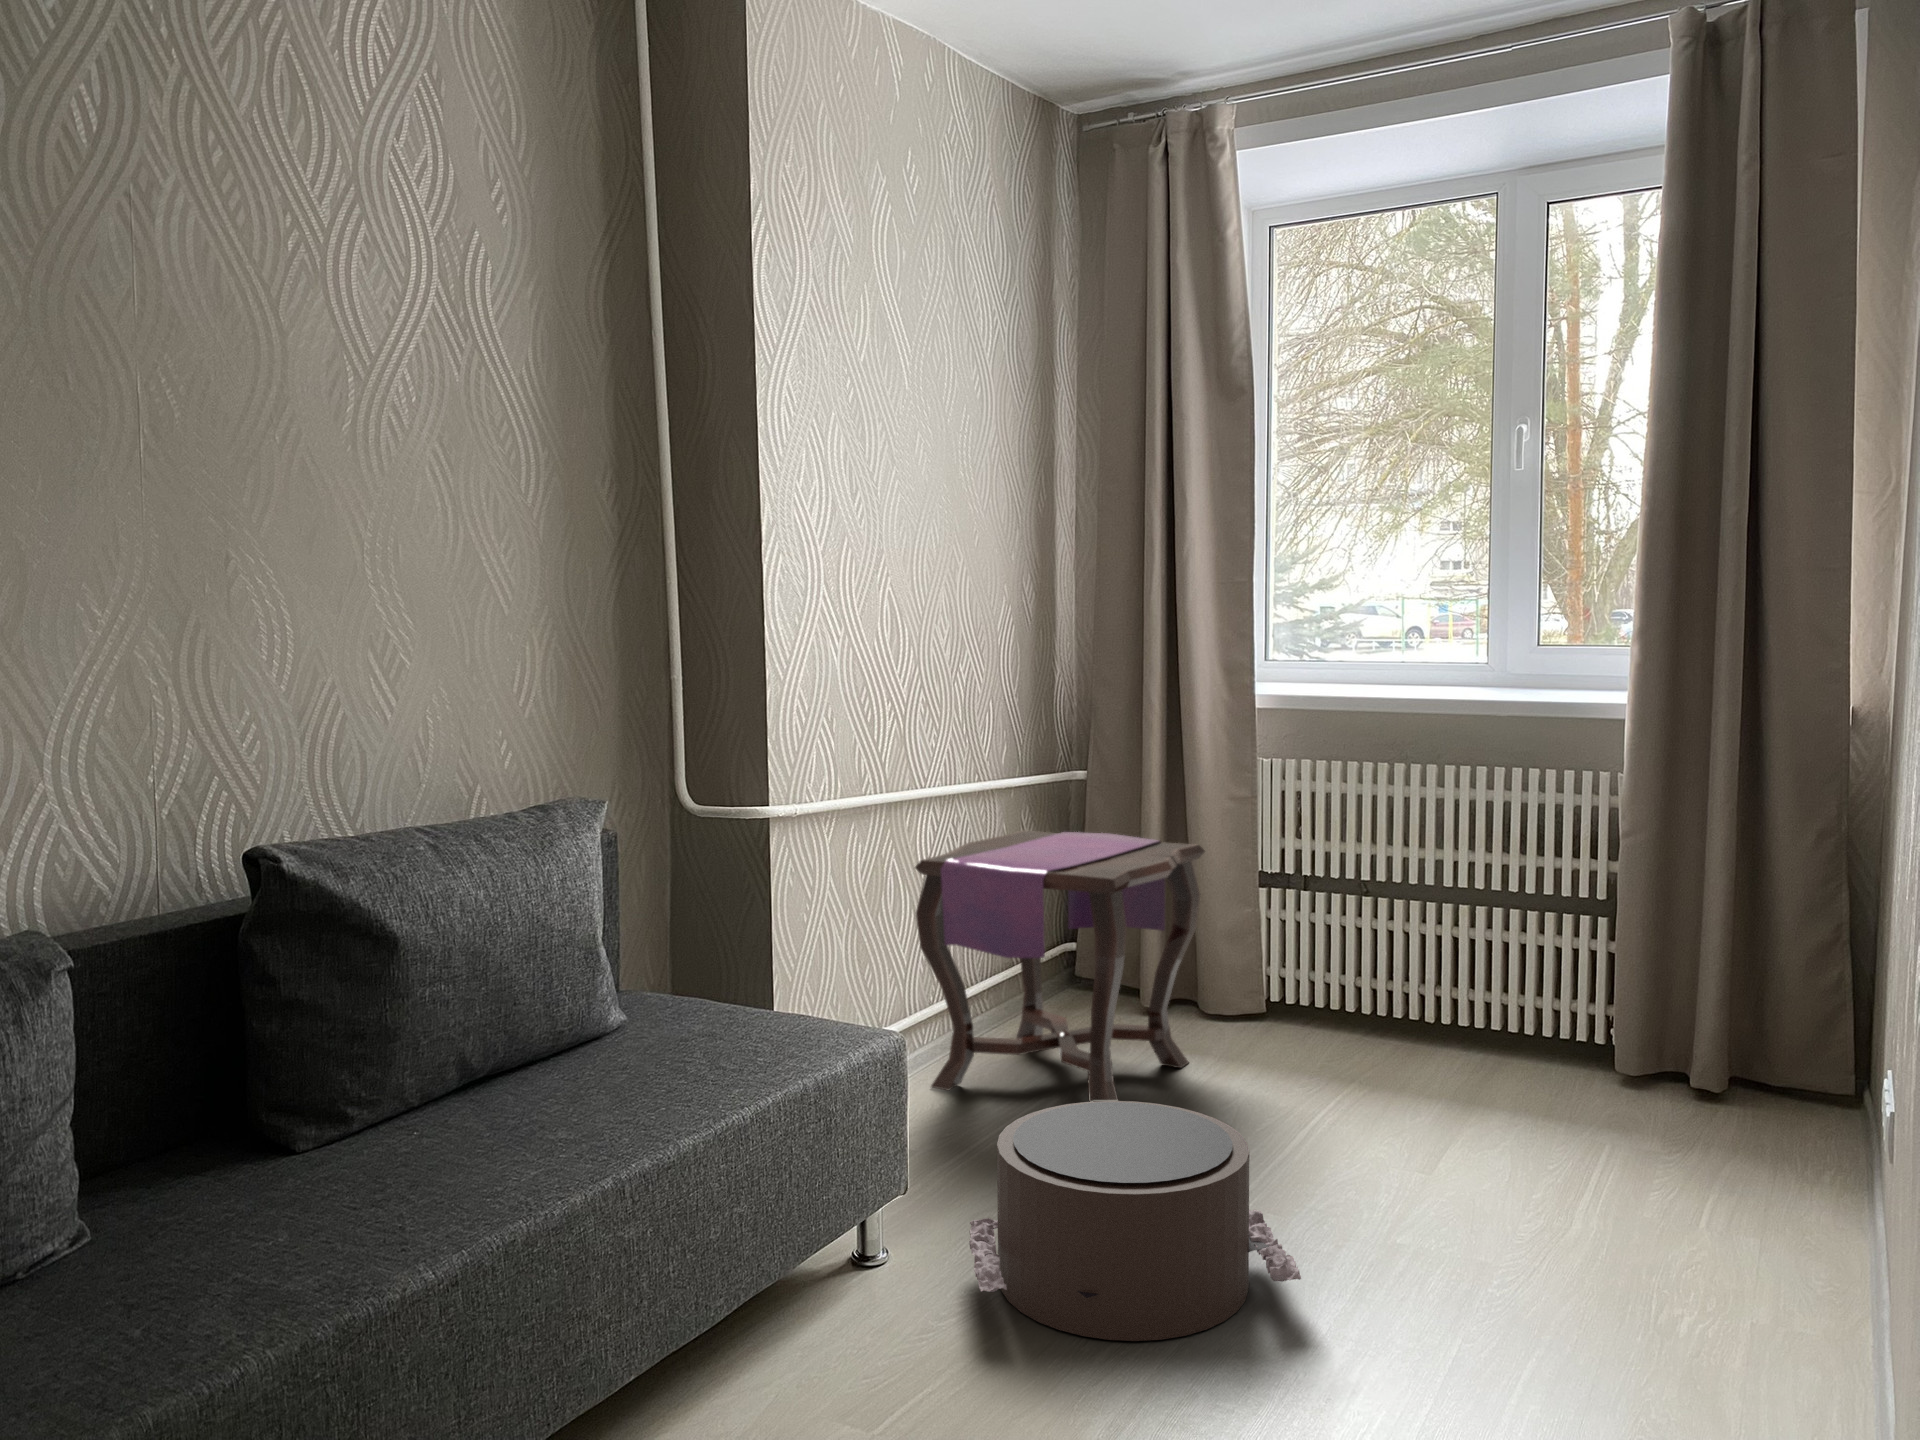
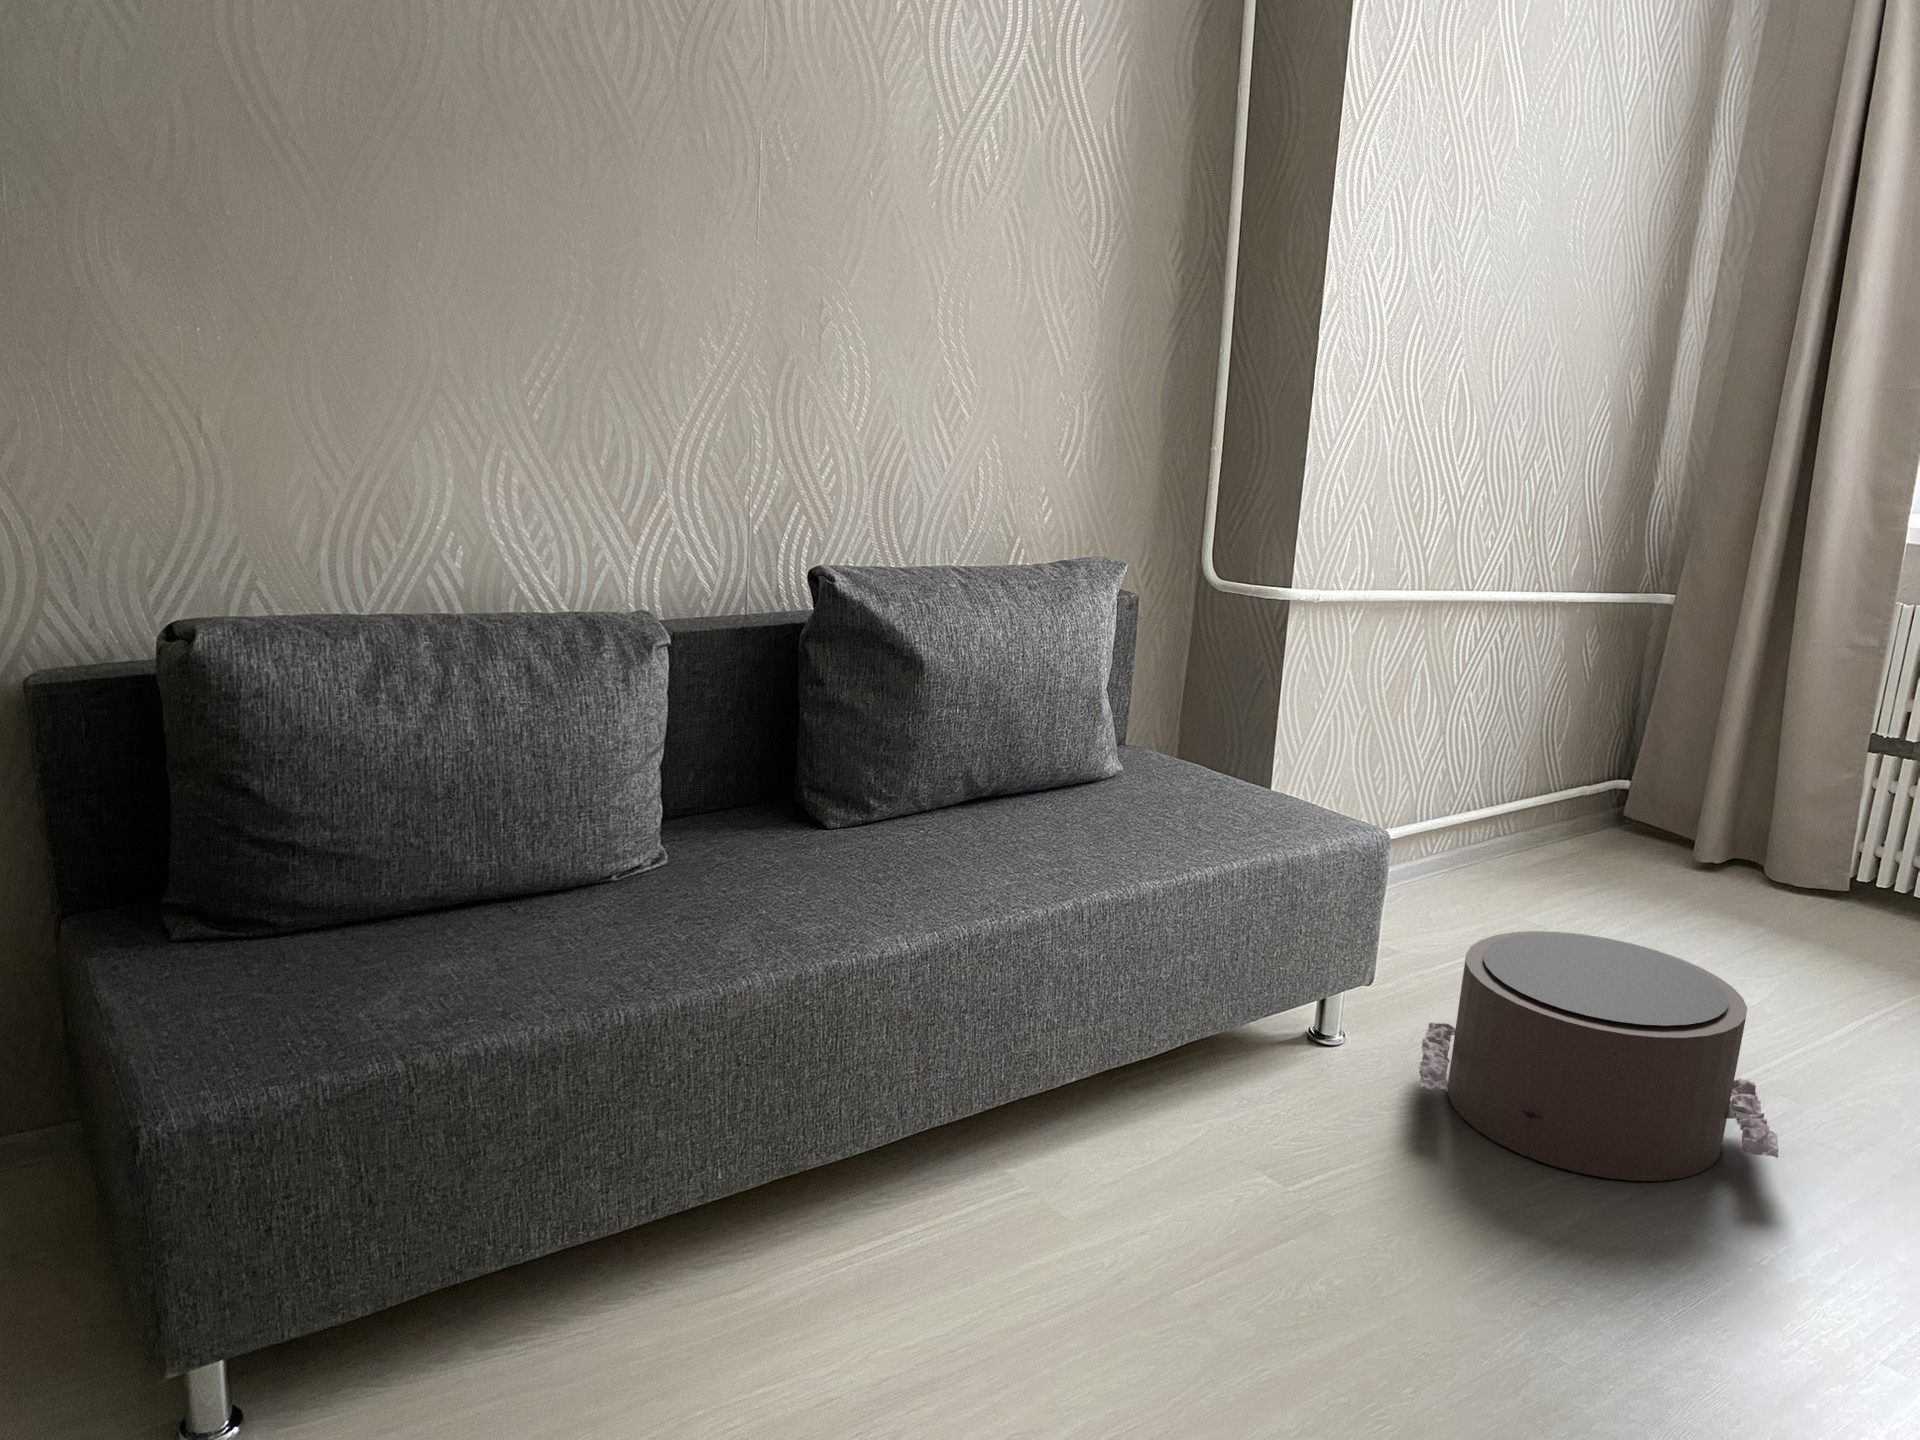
side table: present [915,830,1205,1102] -> none [1430,649,1792,966]

